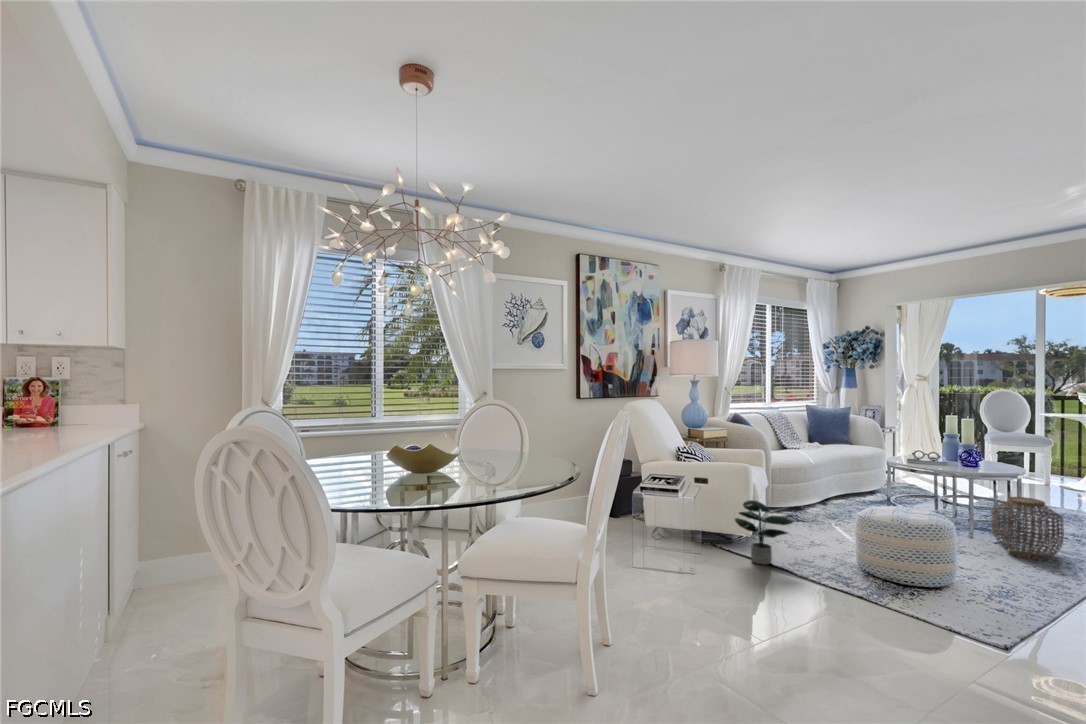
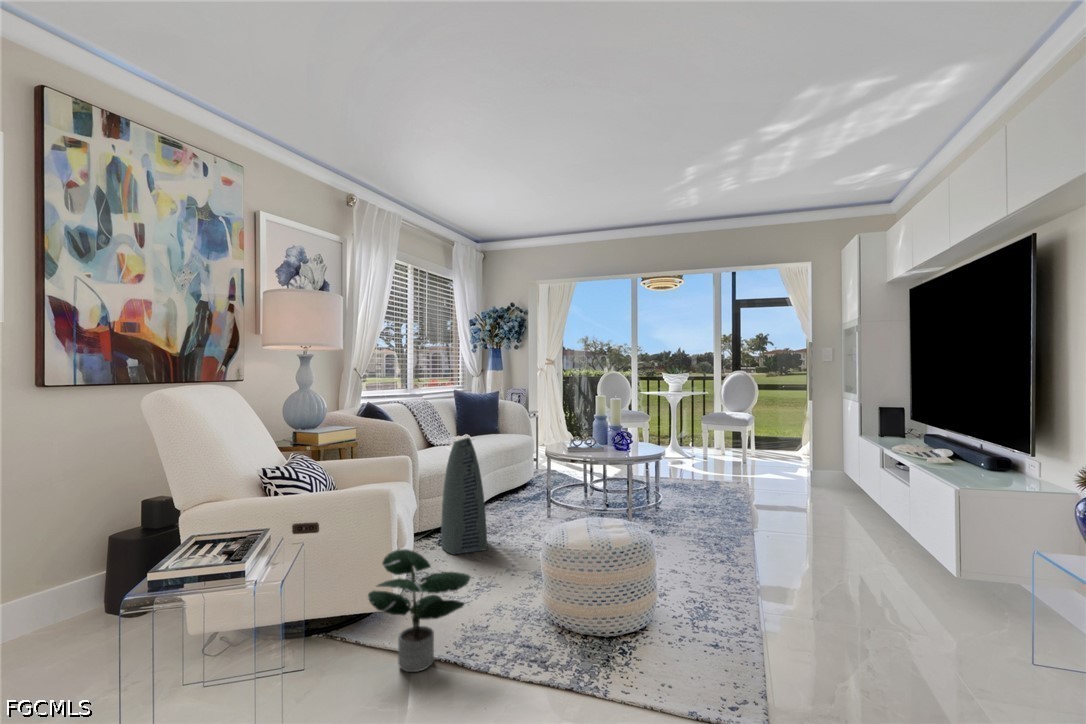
air purifier: none [786,443,821,524] -> present [441,438,487,554]
woven basket: present [992,497,1064,561] -> none [671,478,735,551]

